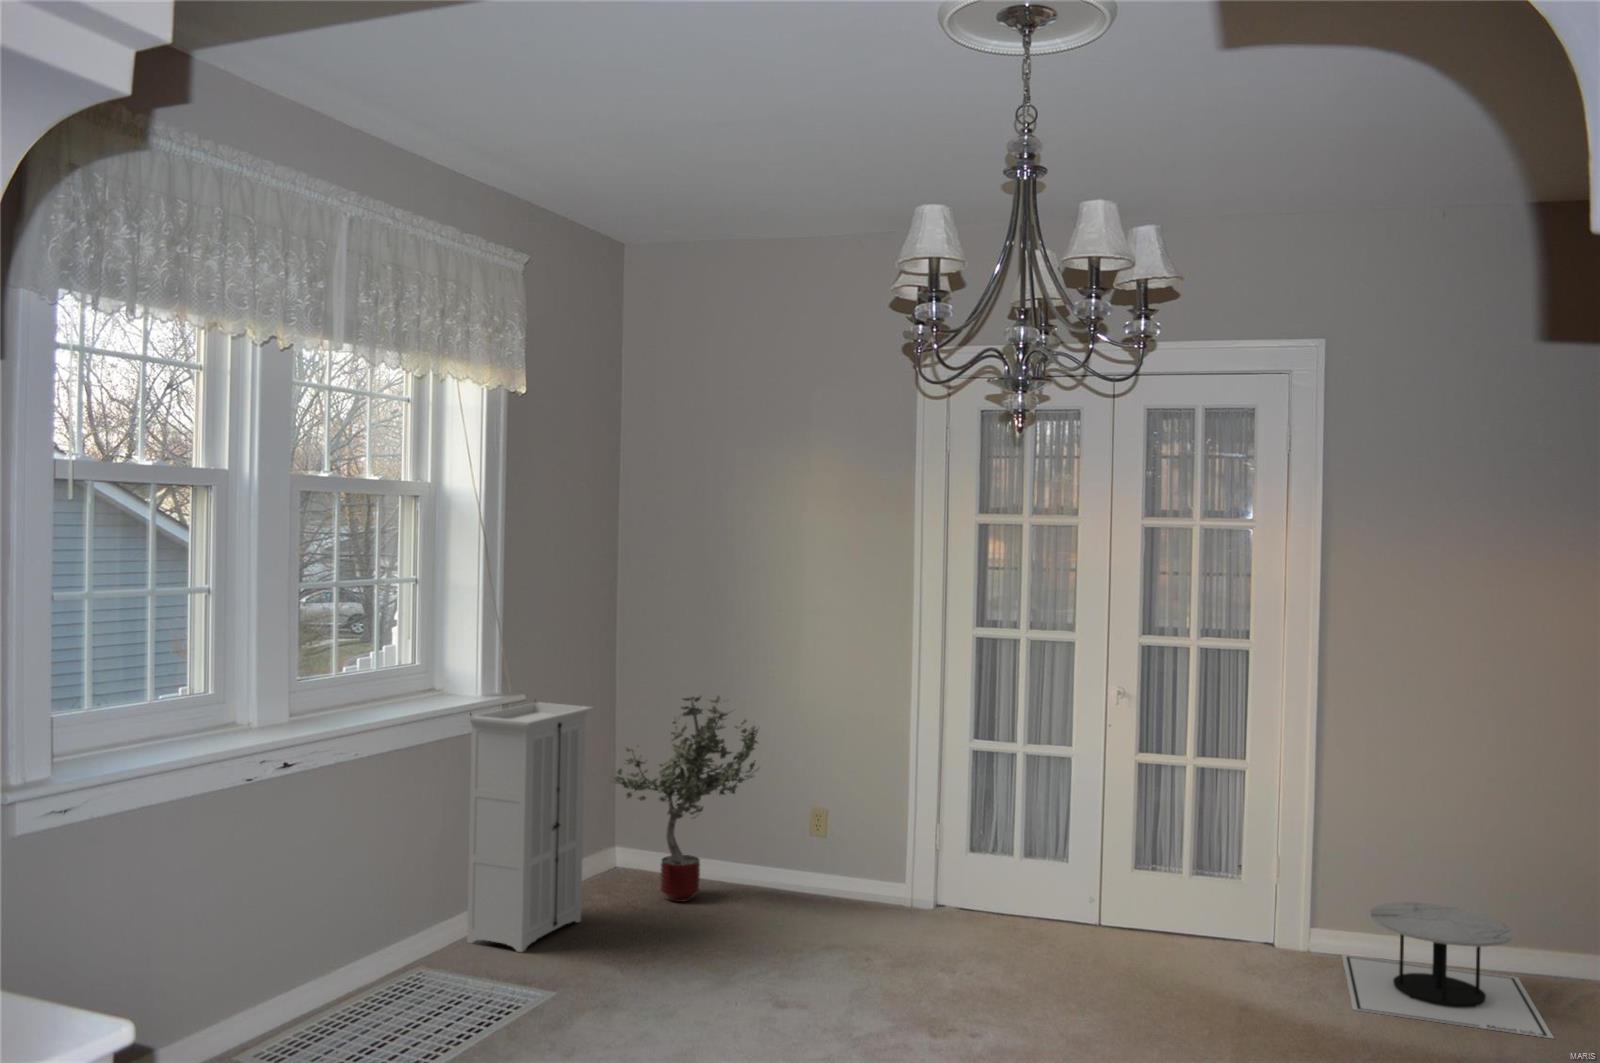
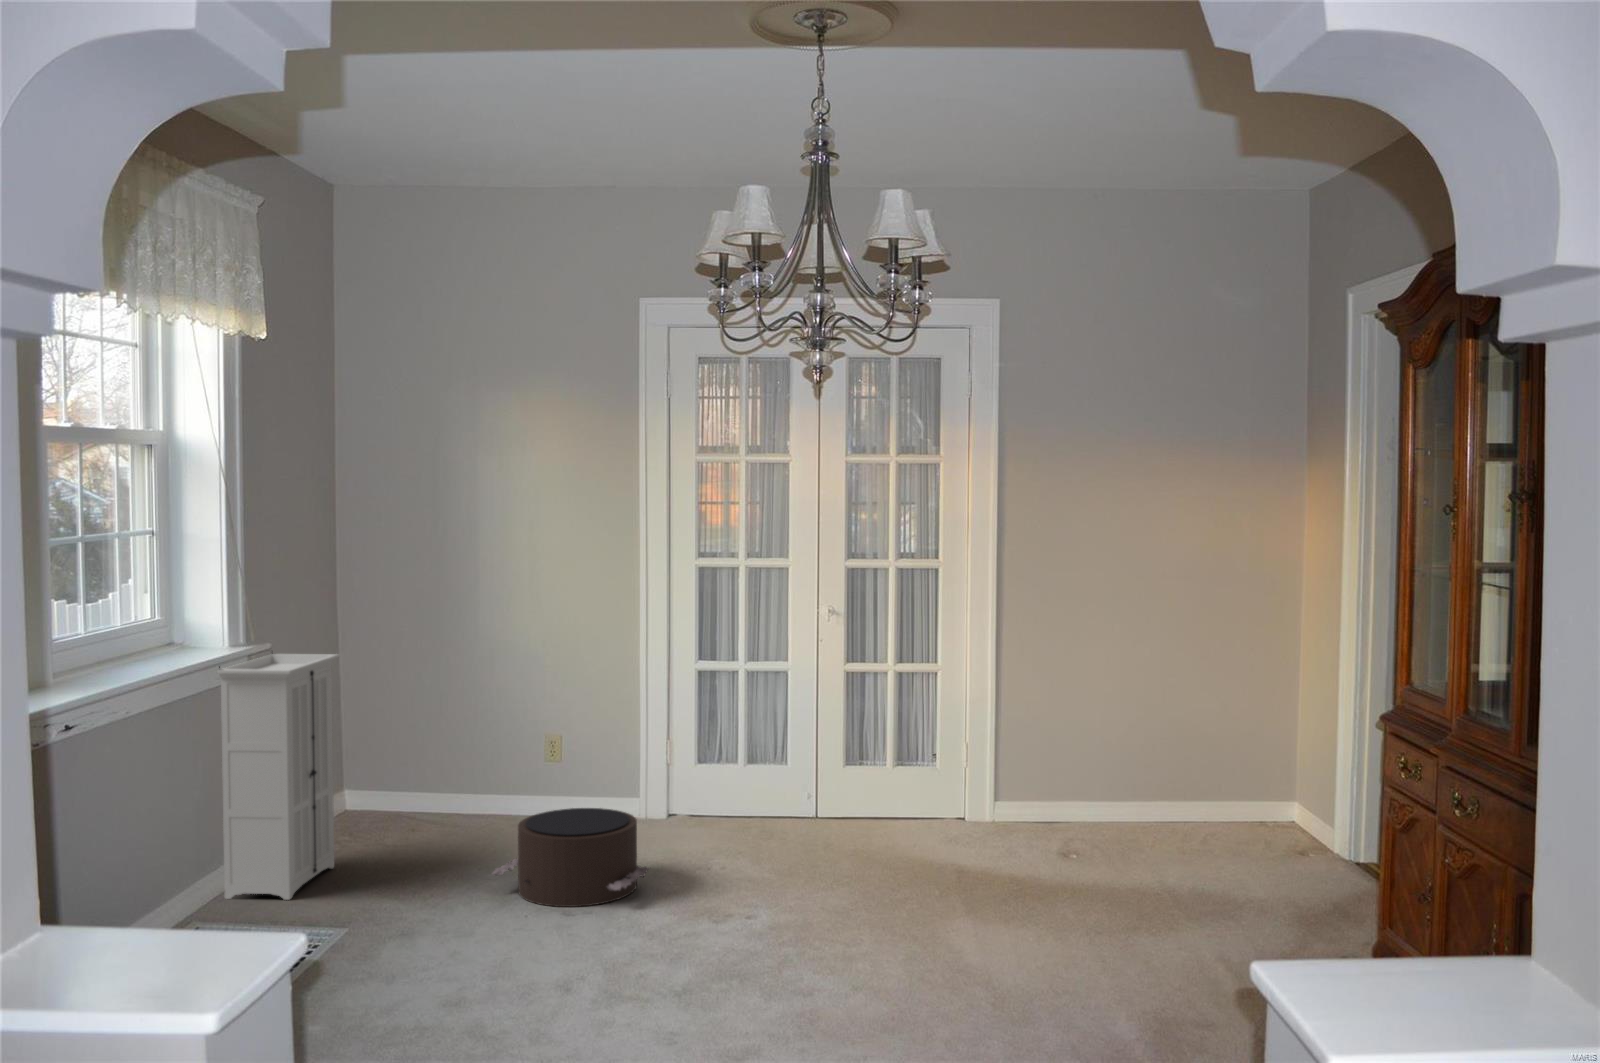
potted tree: present [613,696,758,902] -> none [341,636,504,841]
pouf: none [711,890,877,1004] -> present [492,808,650,907]
side table: present [1342,902,1554,1038] -> none [1012,766,1177,854]

